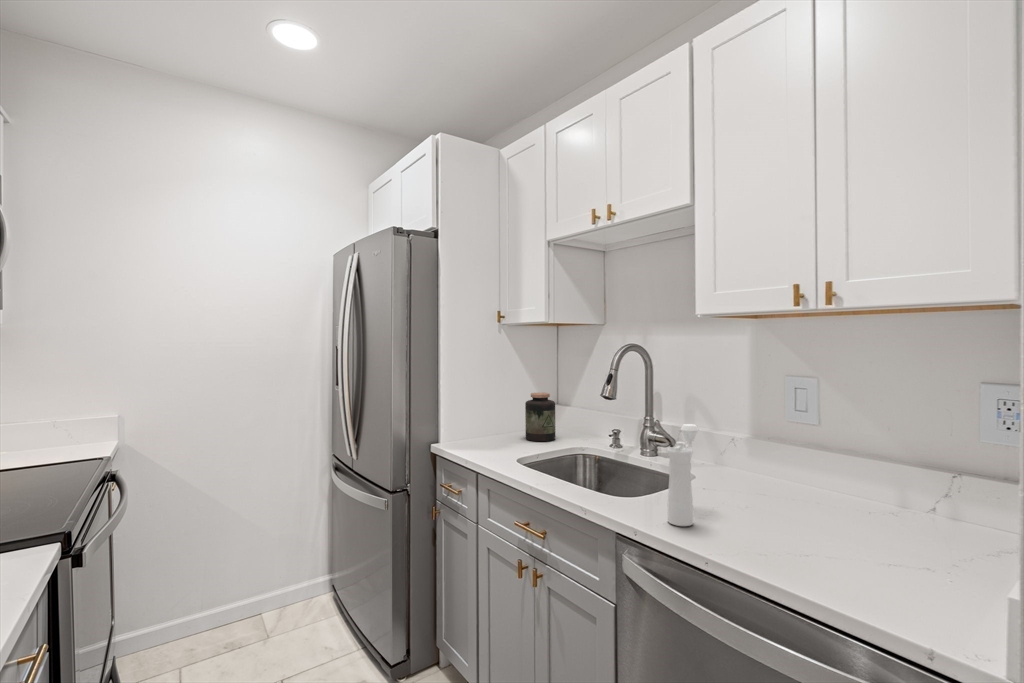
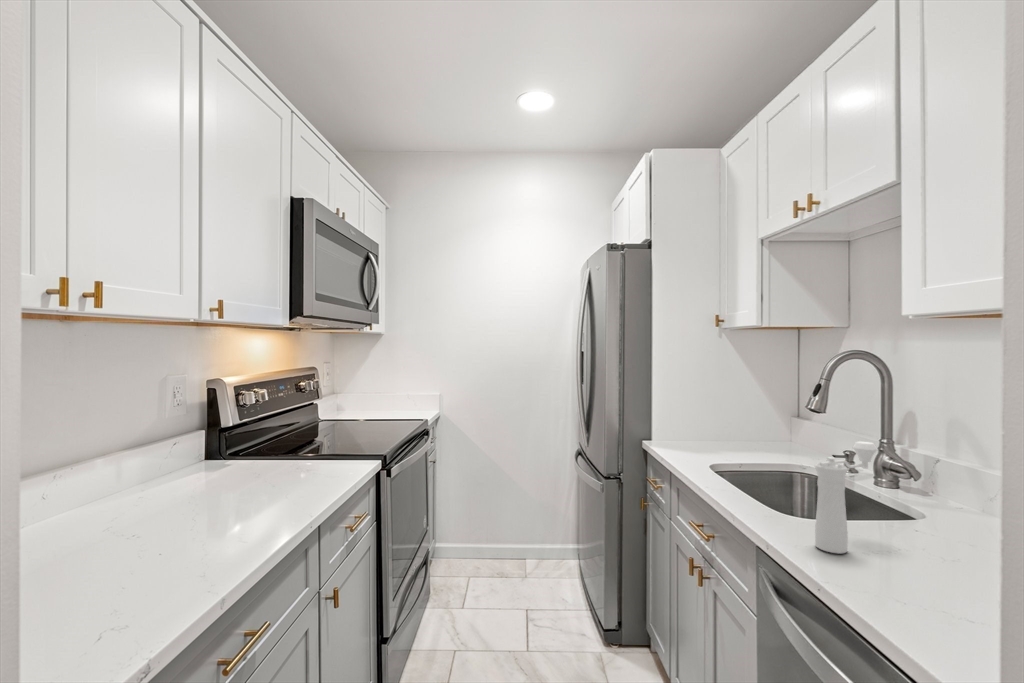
jar: present [525,393,555,441] -> none [746,403,782,455]

